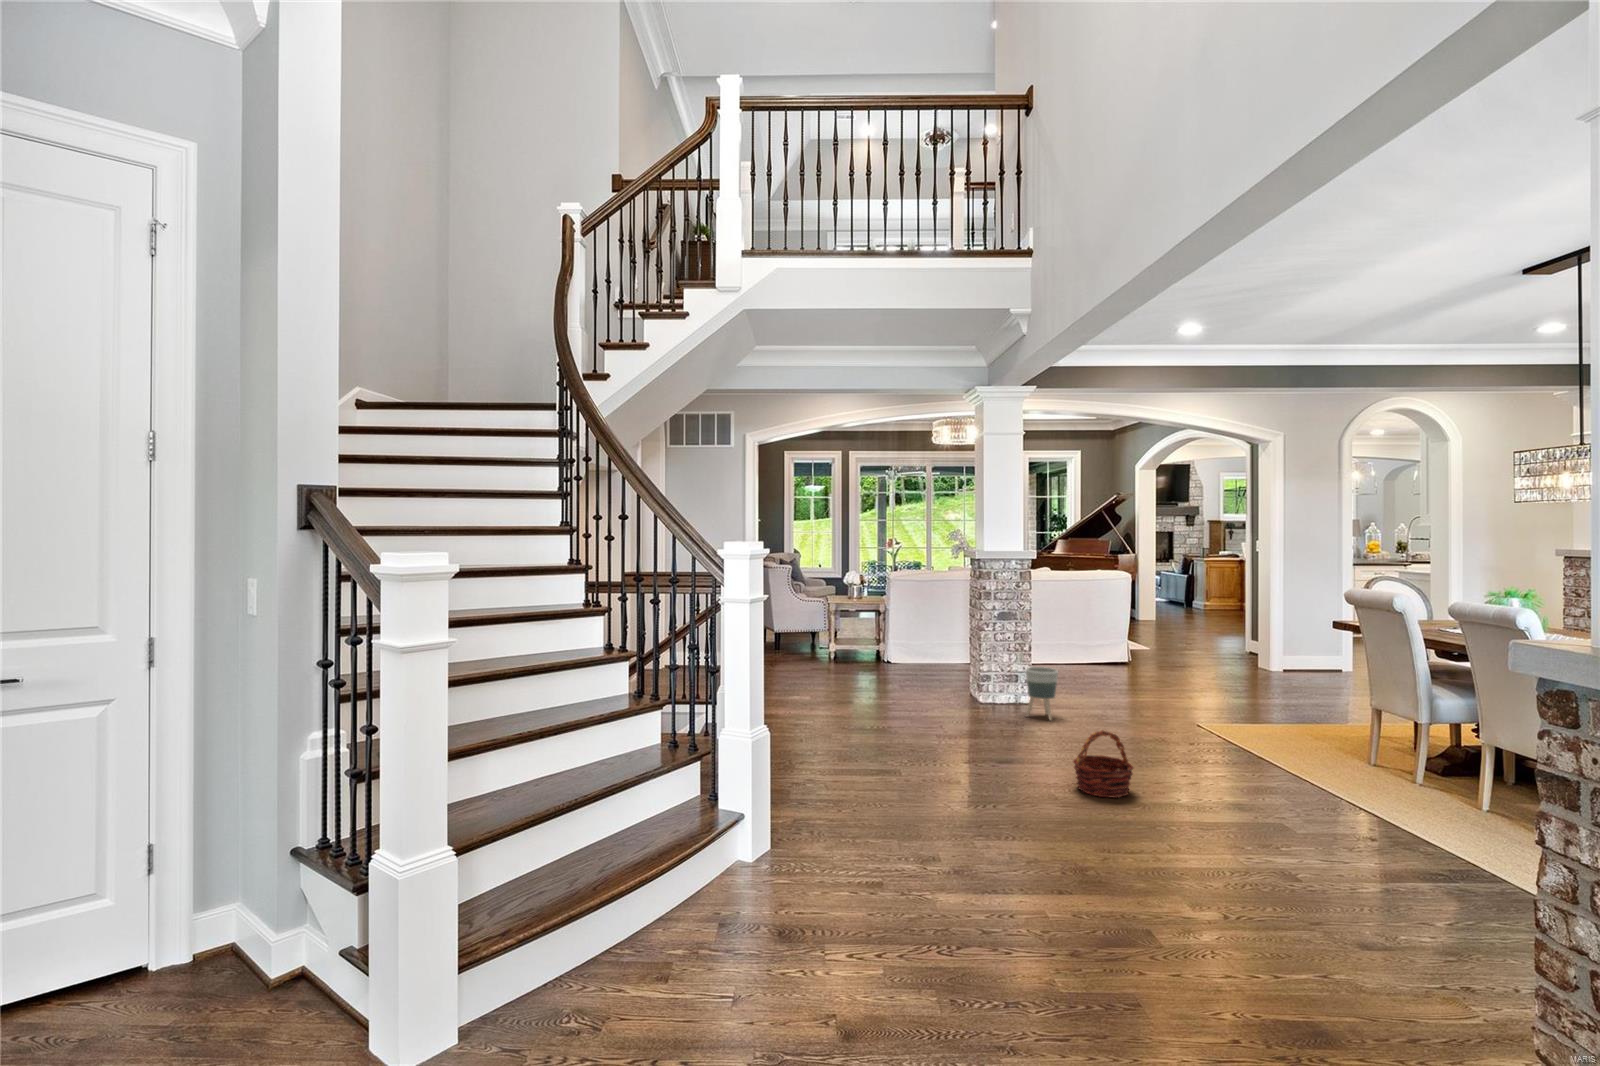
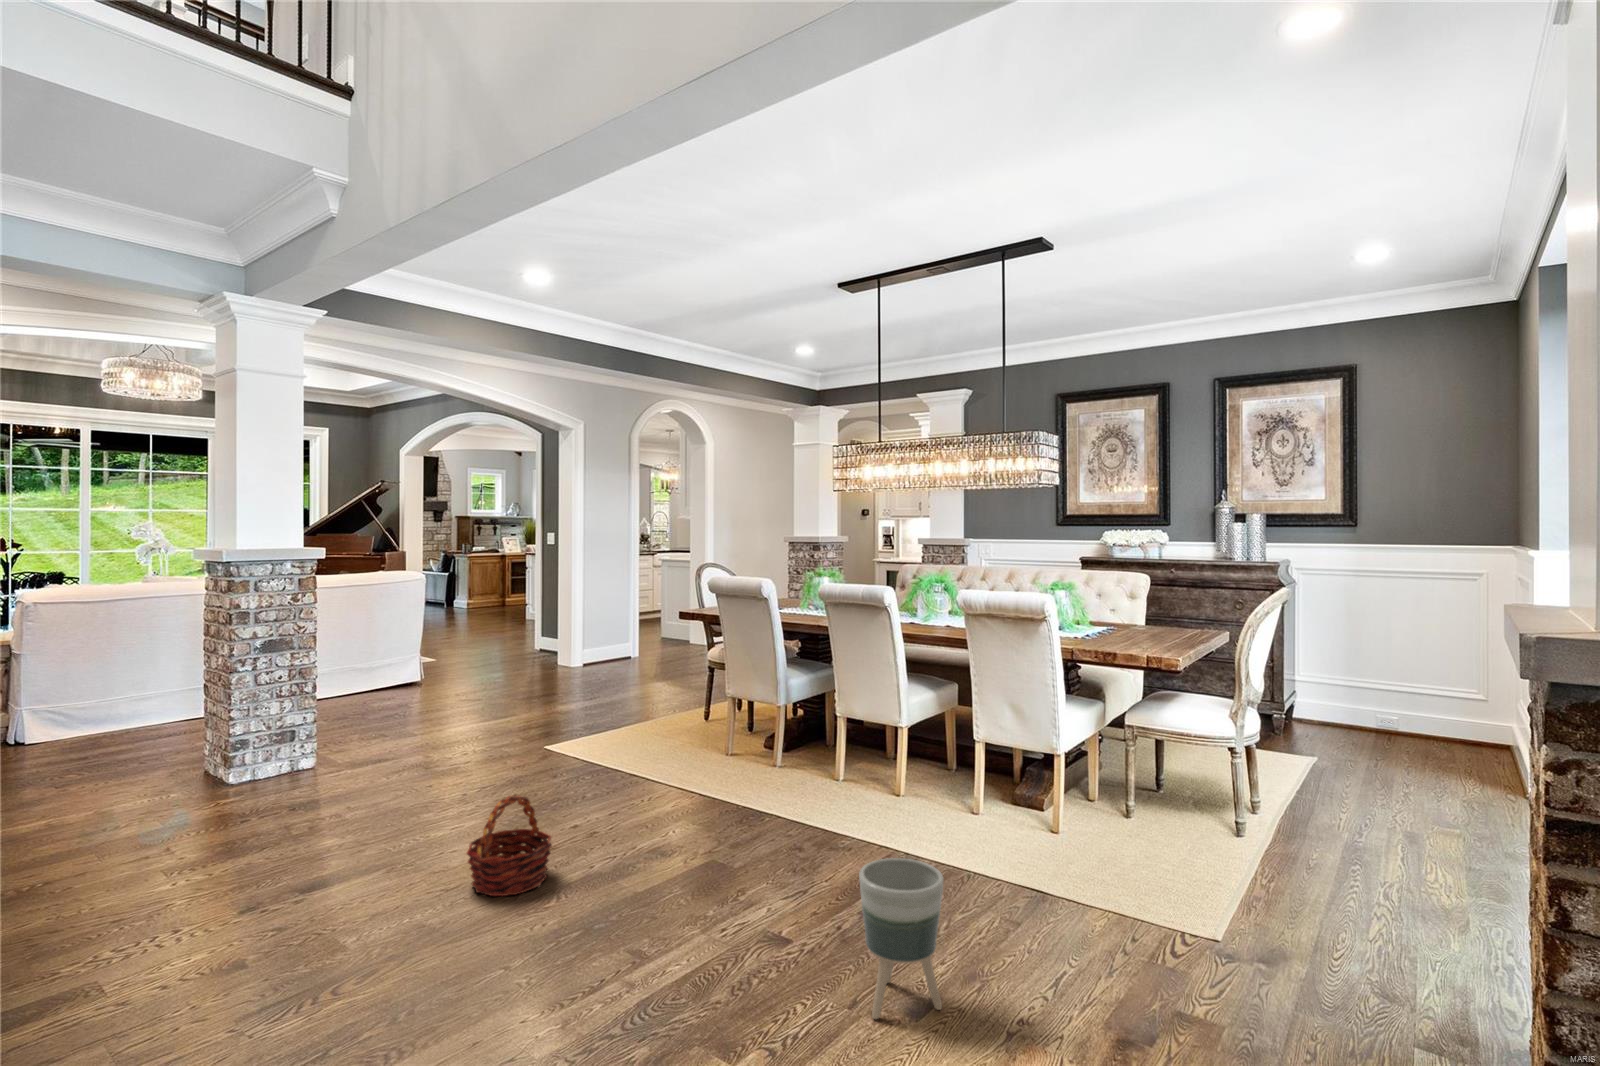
planter: present [1026,667,1058,720] -> present [859,858,944,1019]

